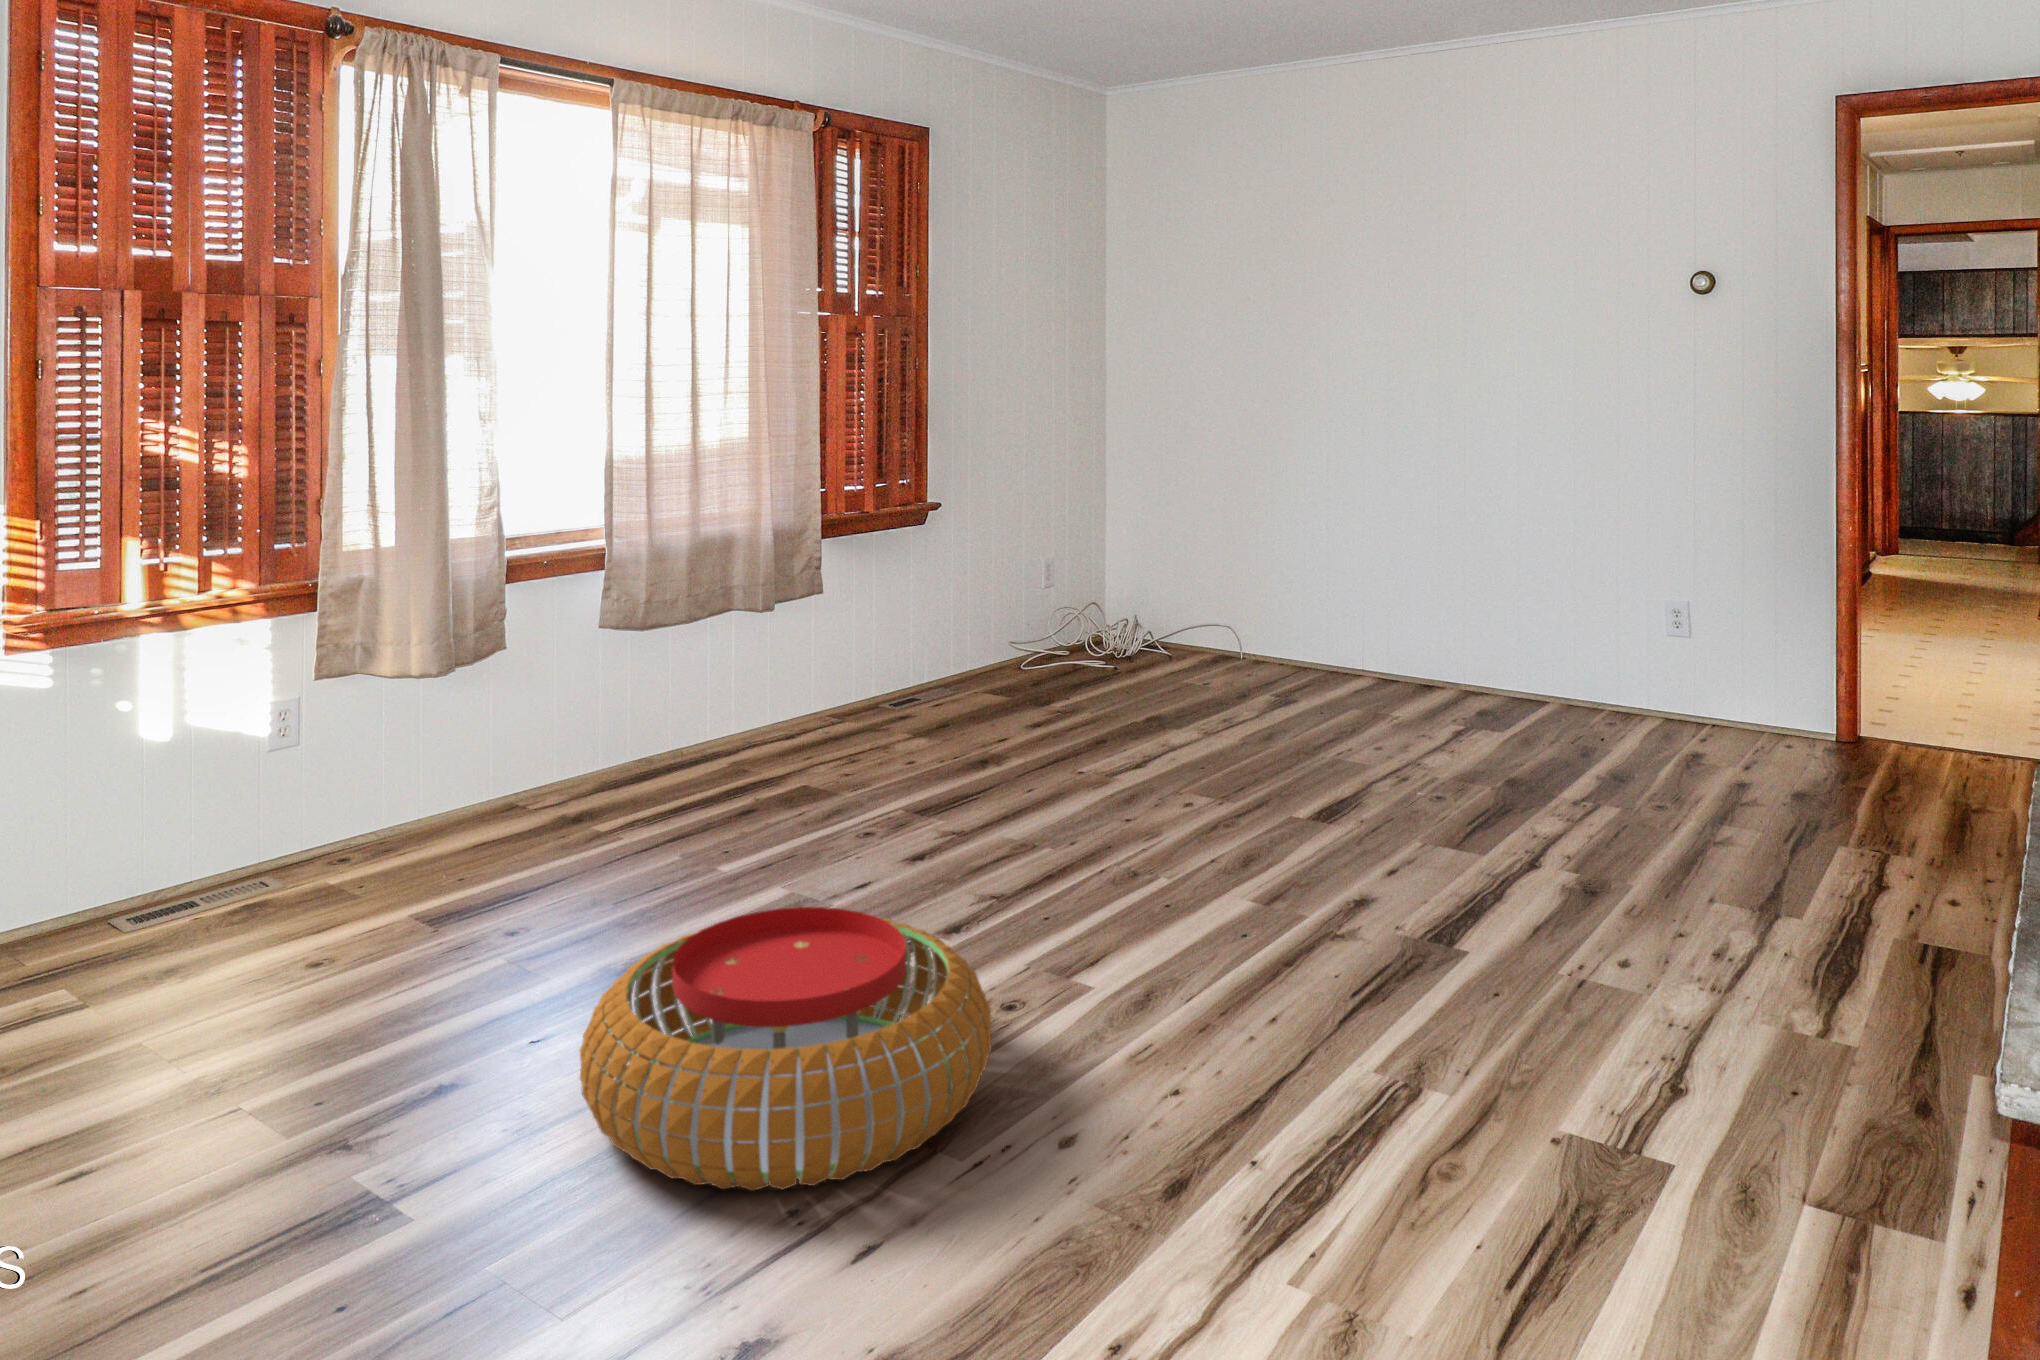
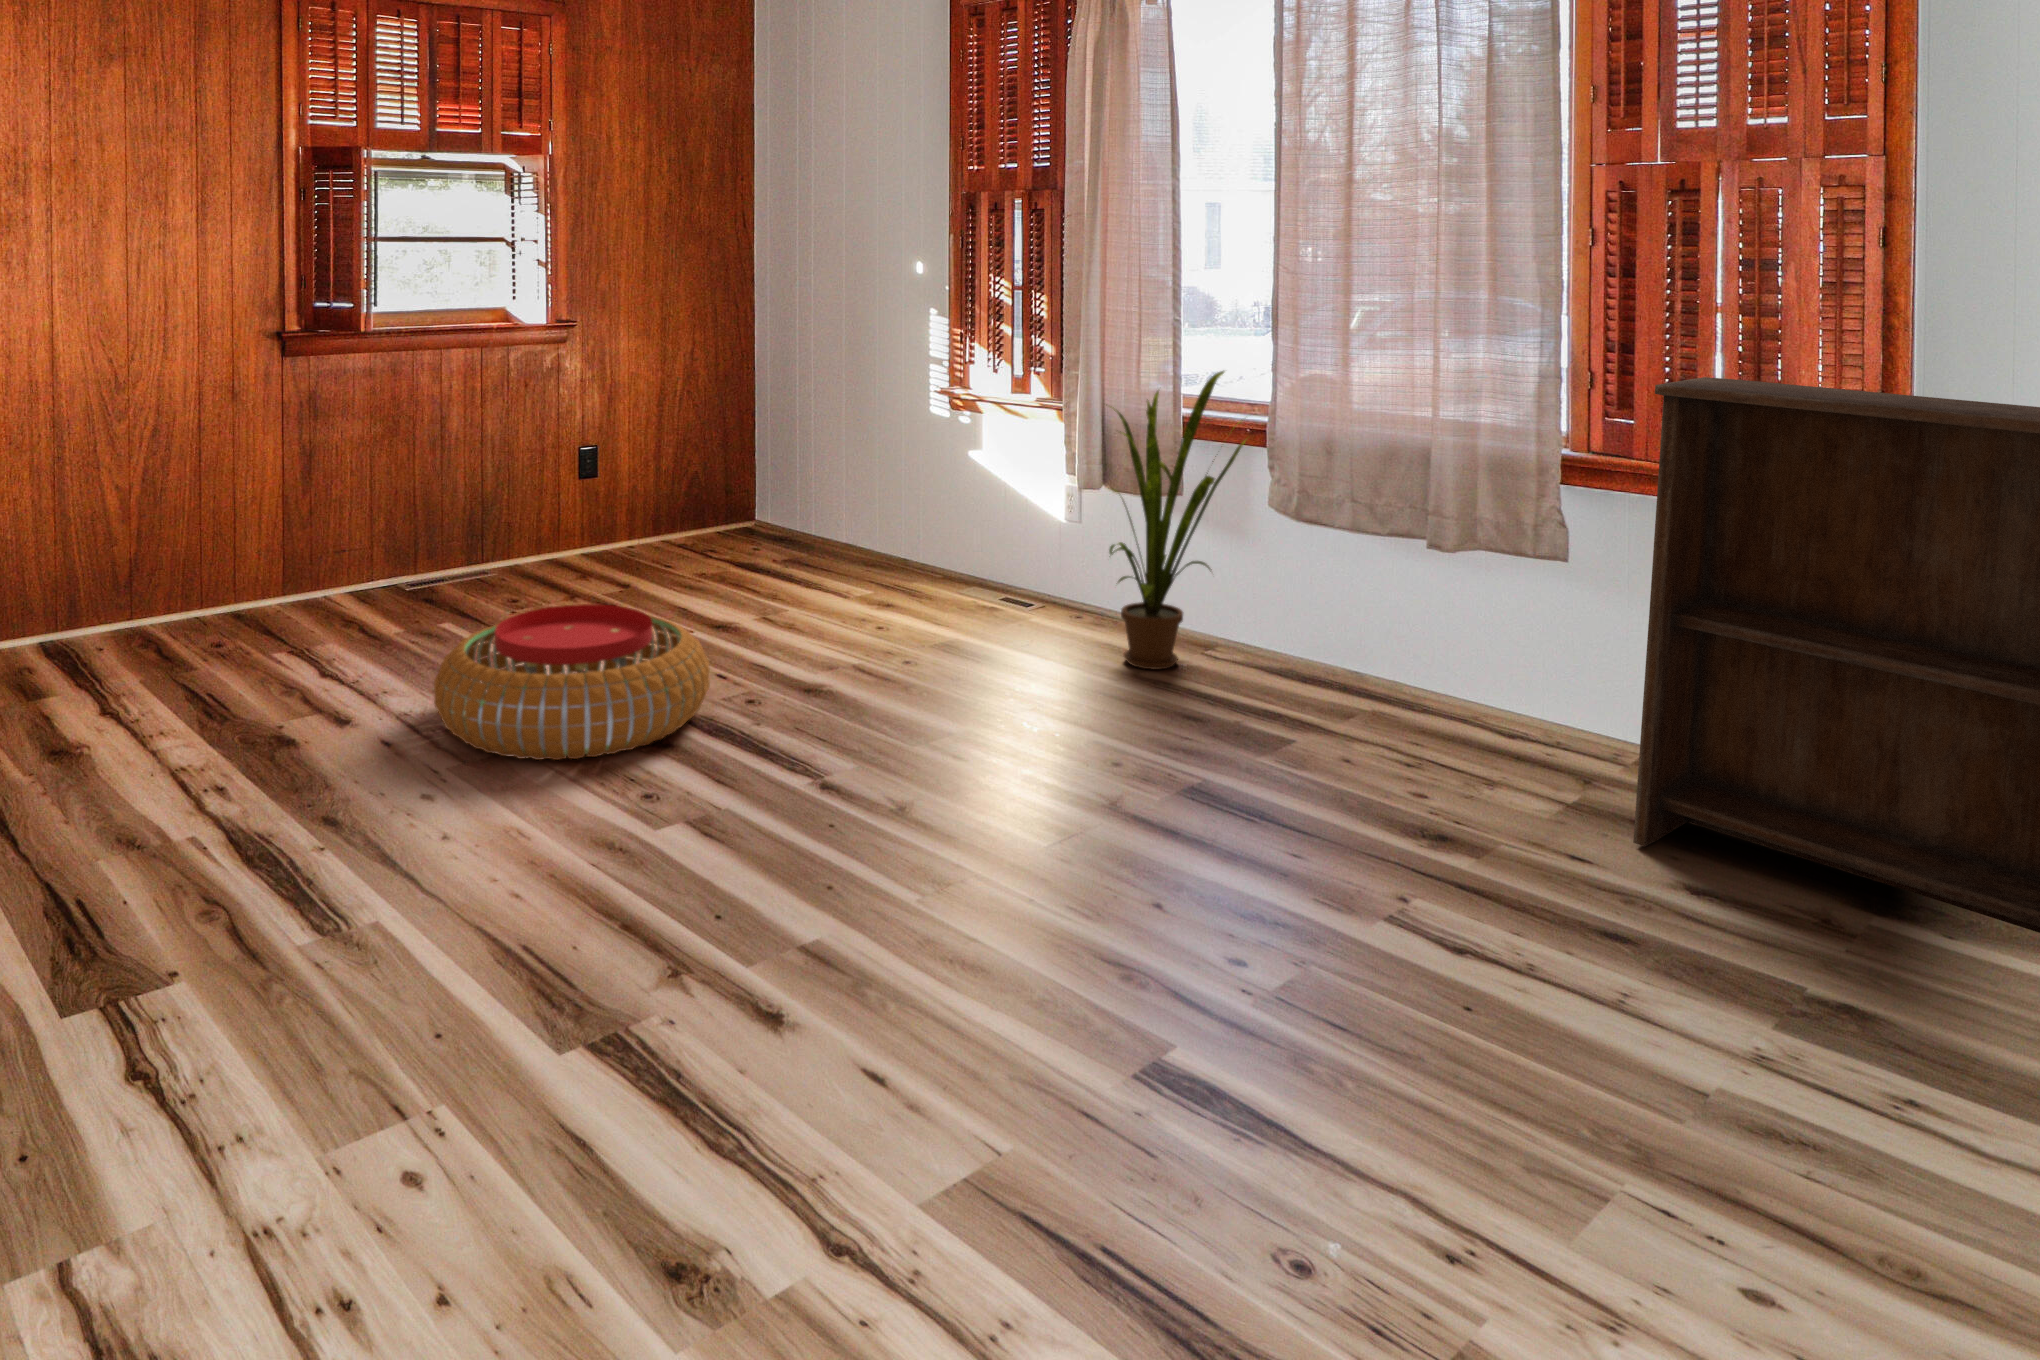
bookshelf: none [932,429,1114,720] -> present [1633,377,2040,933]
house plant: none [501,499,694,829] -> present [1109,371,1246,670]

